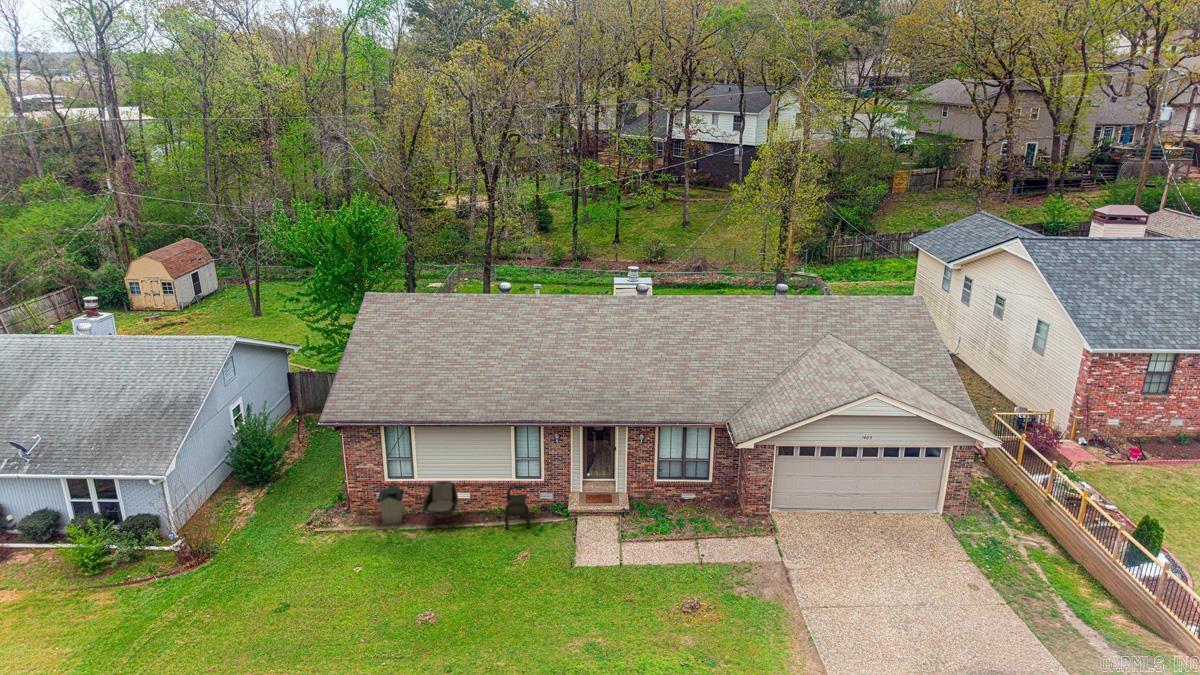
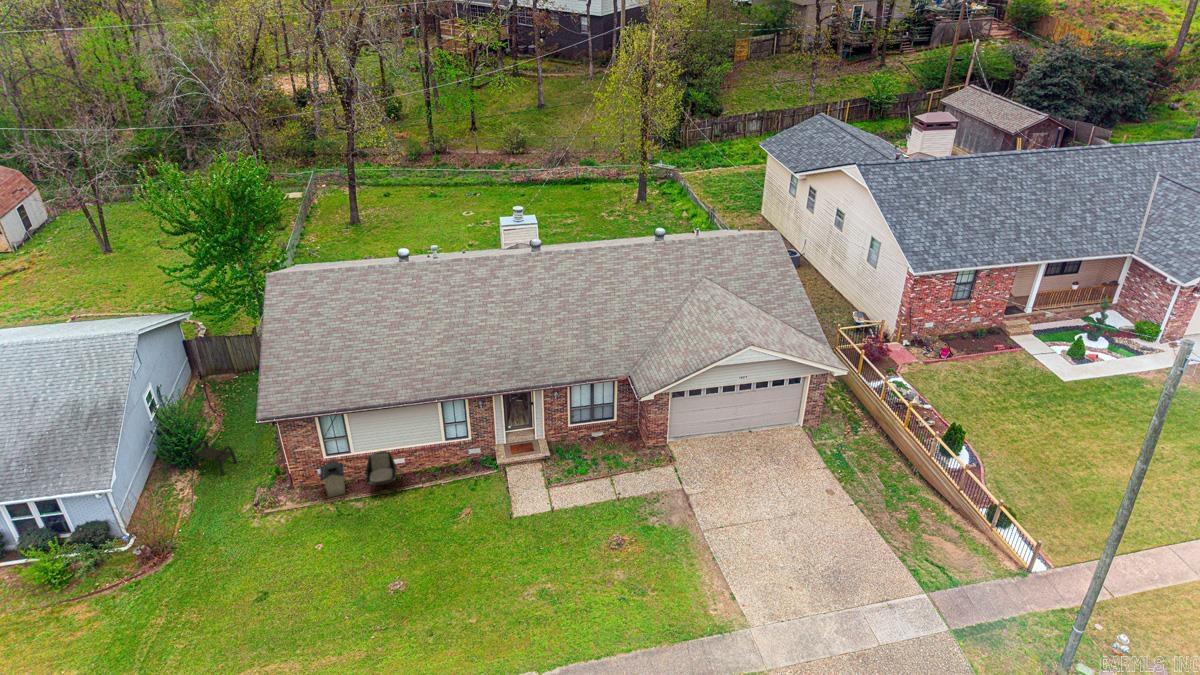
bench: present [505,485,530,529] -> present [192,441,237,475]

